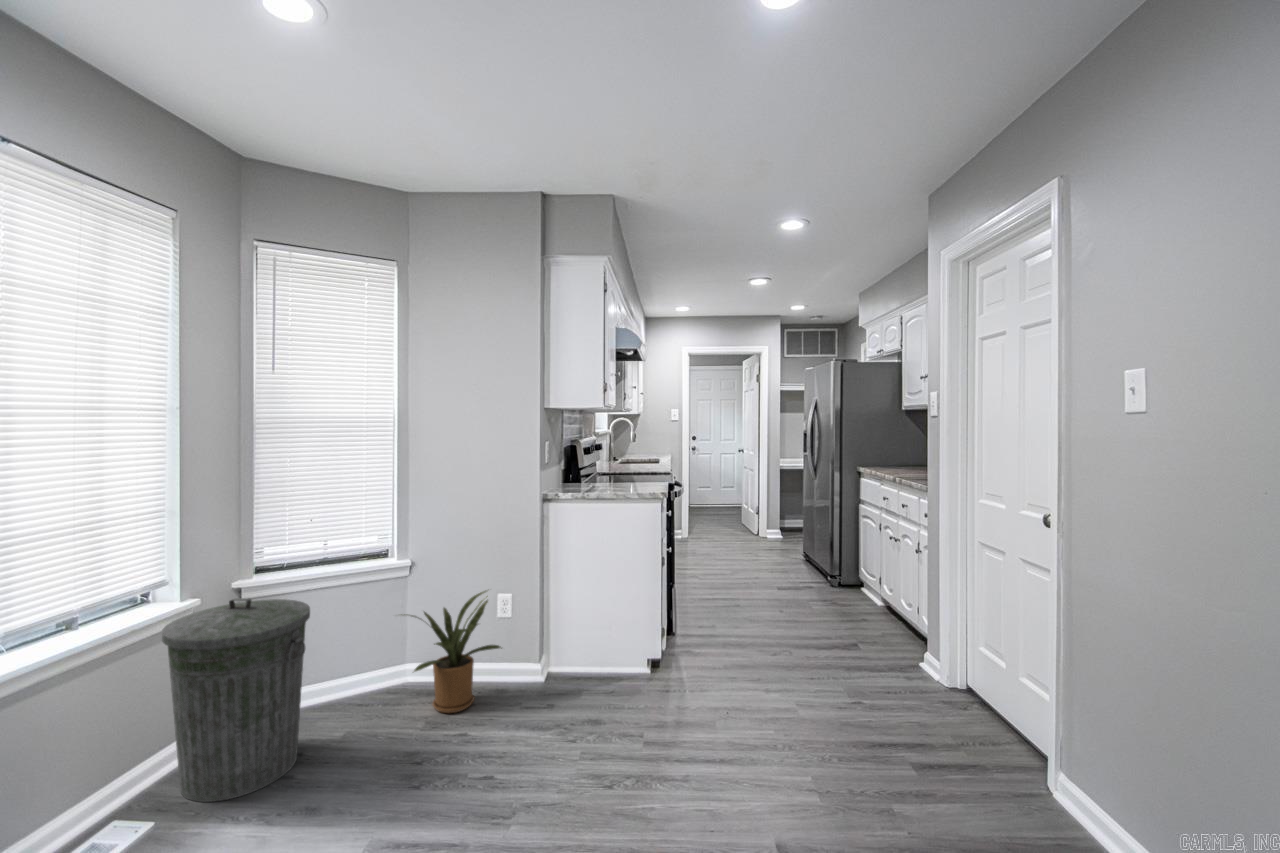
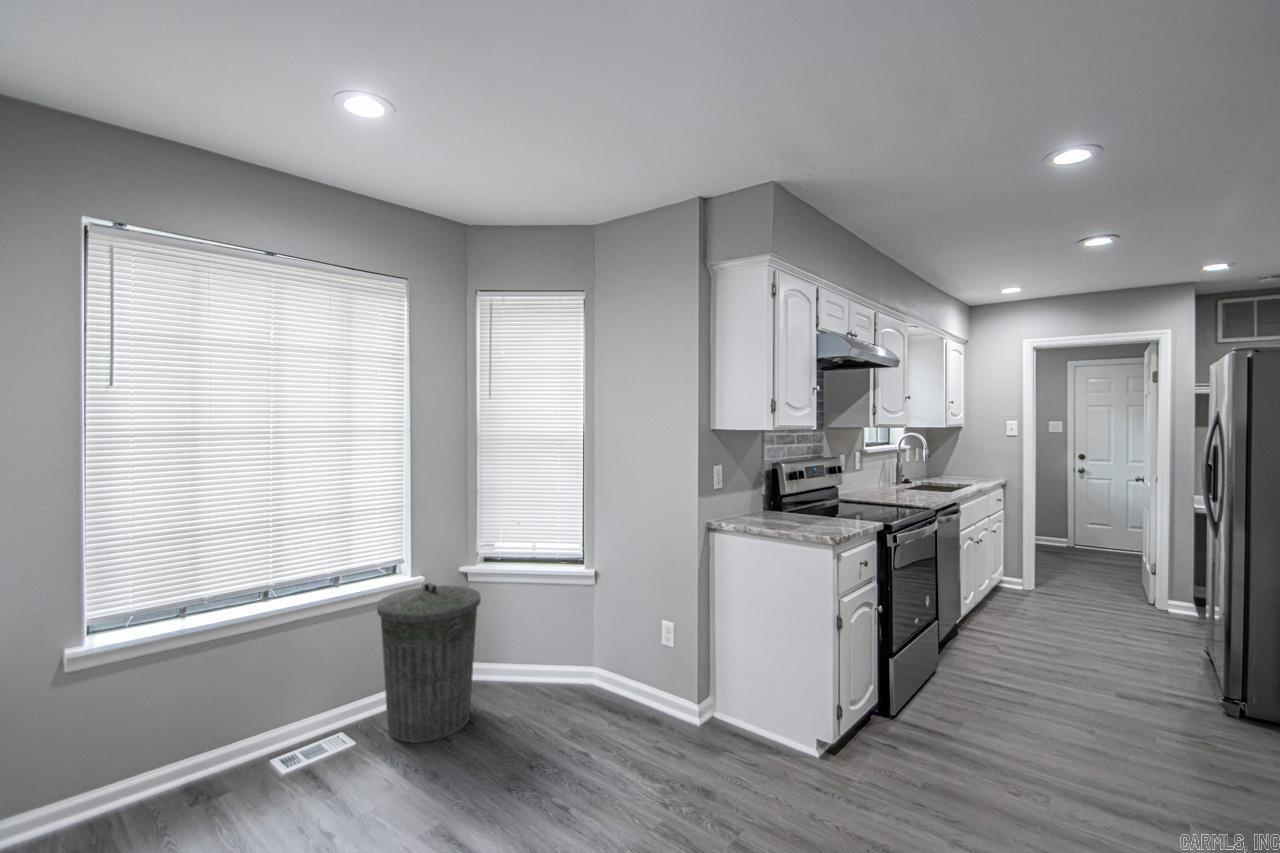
house plant: present [401,591,502,713] -> none [554,614,650,729]

